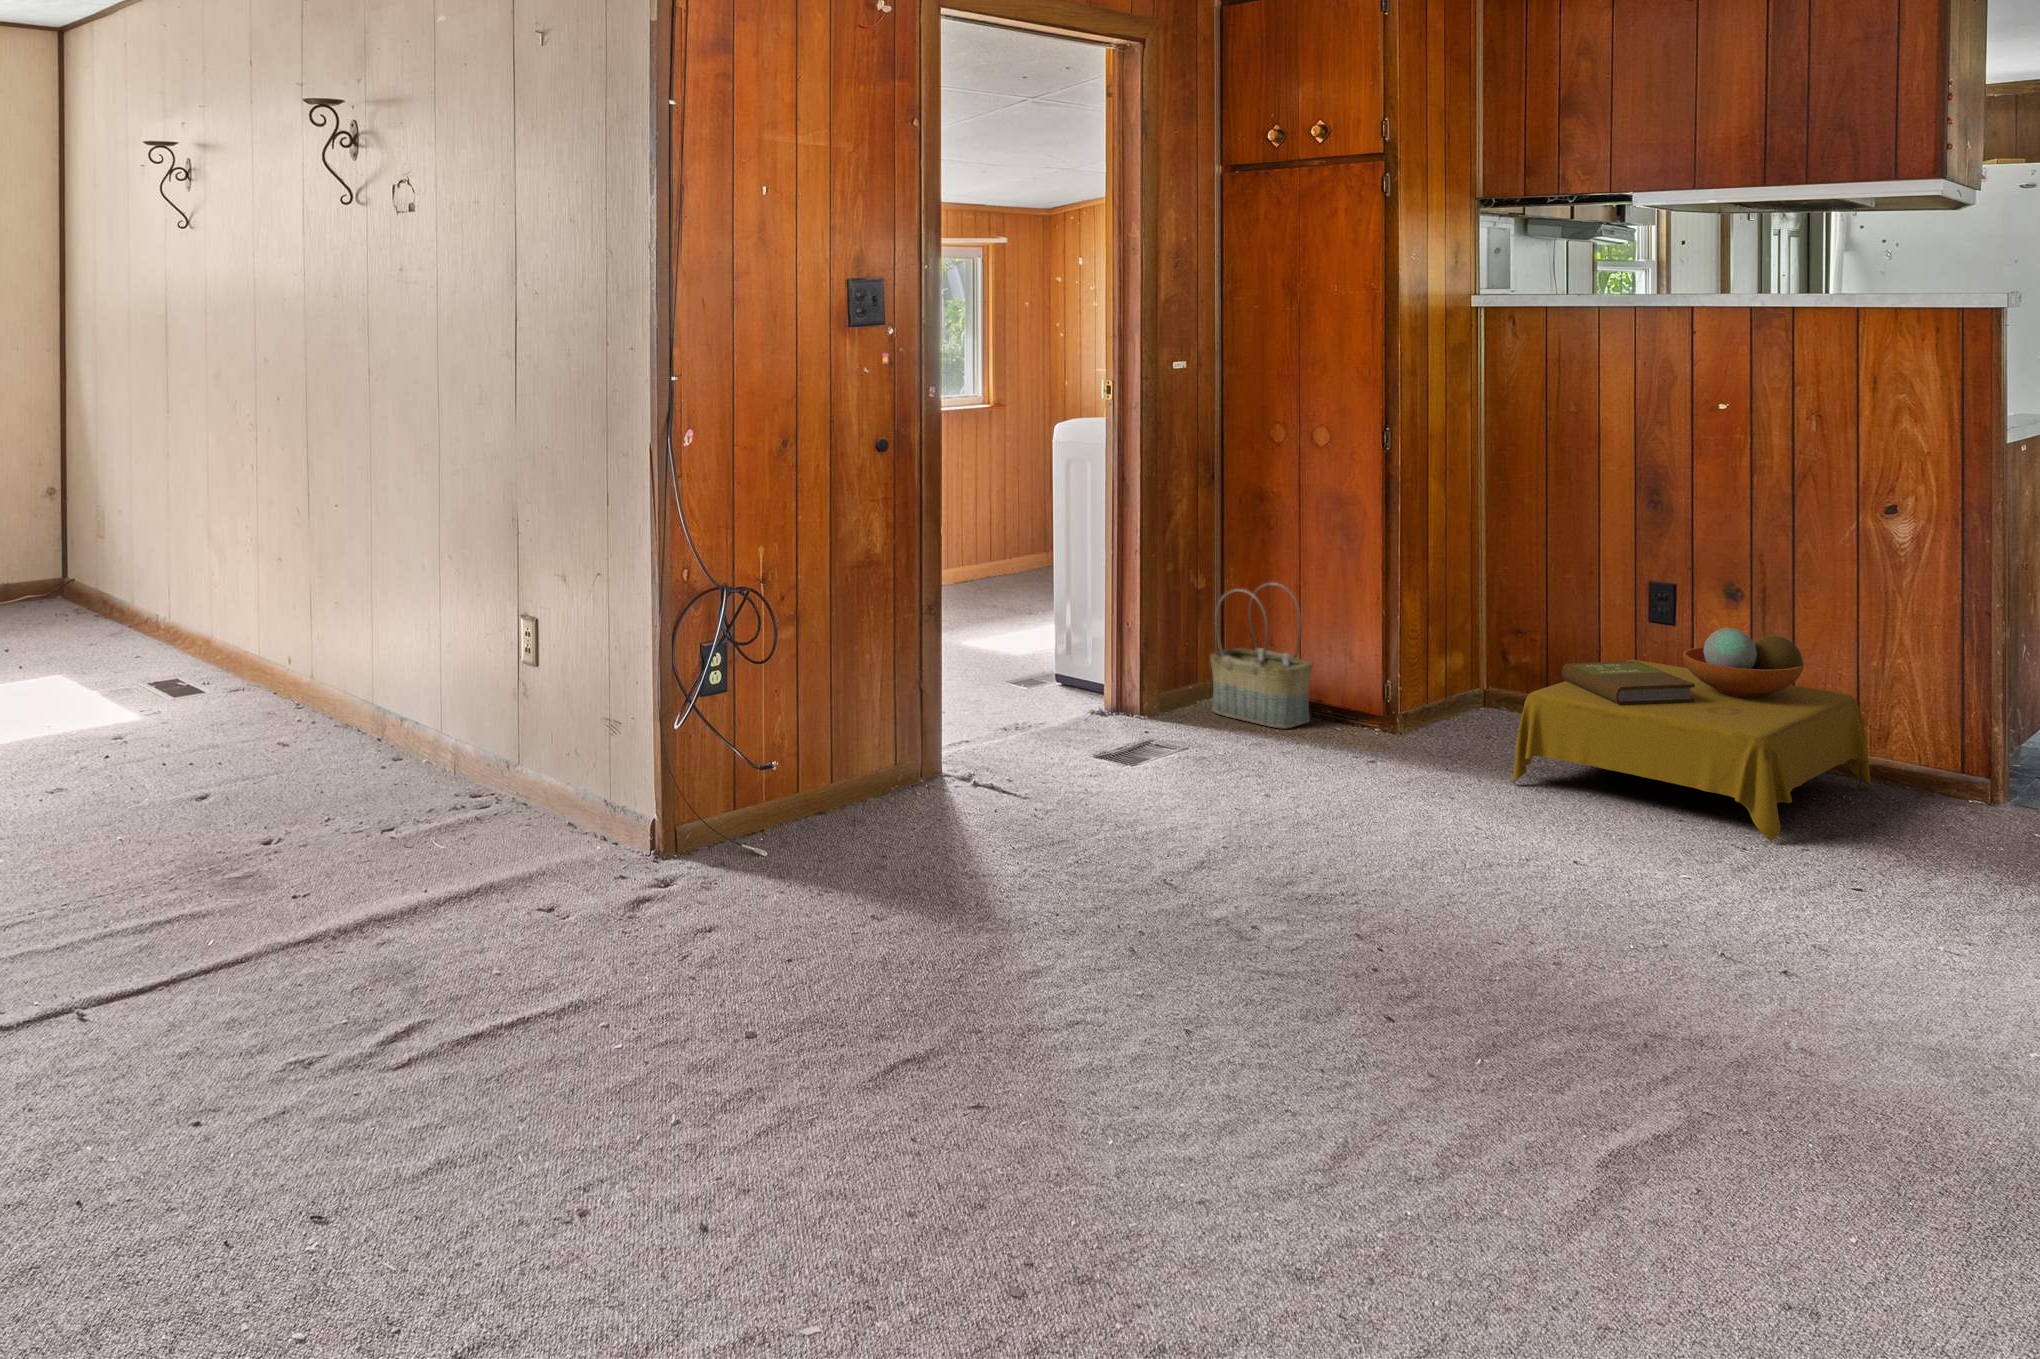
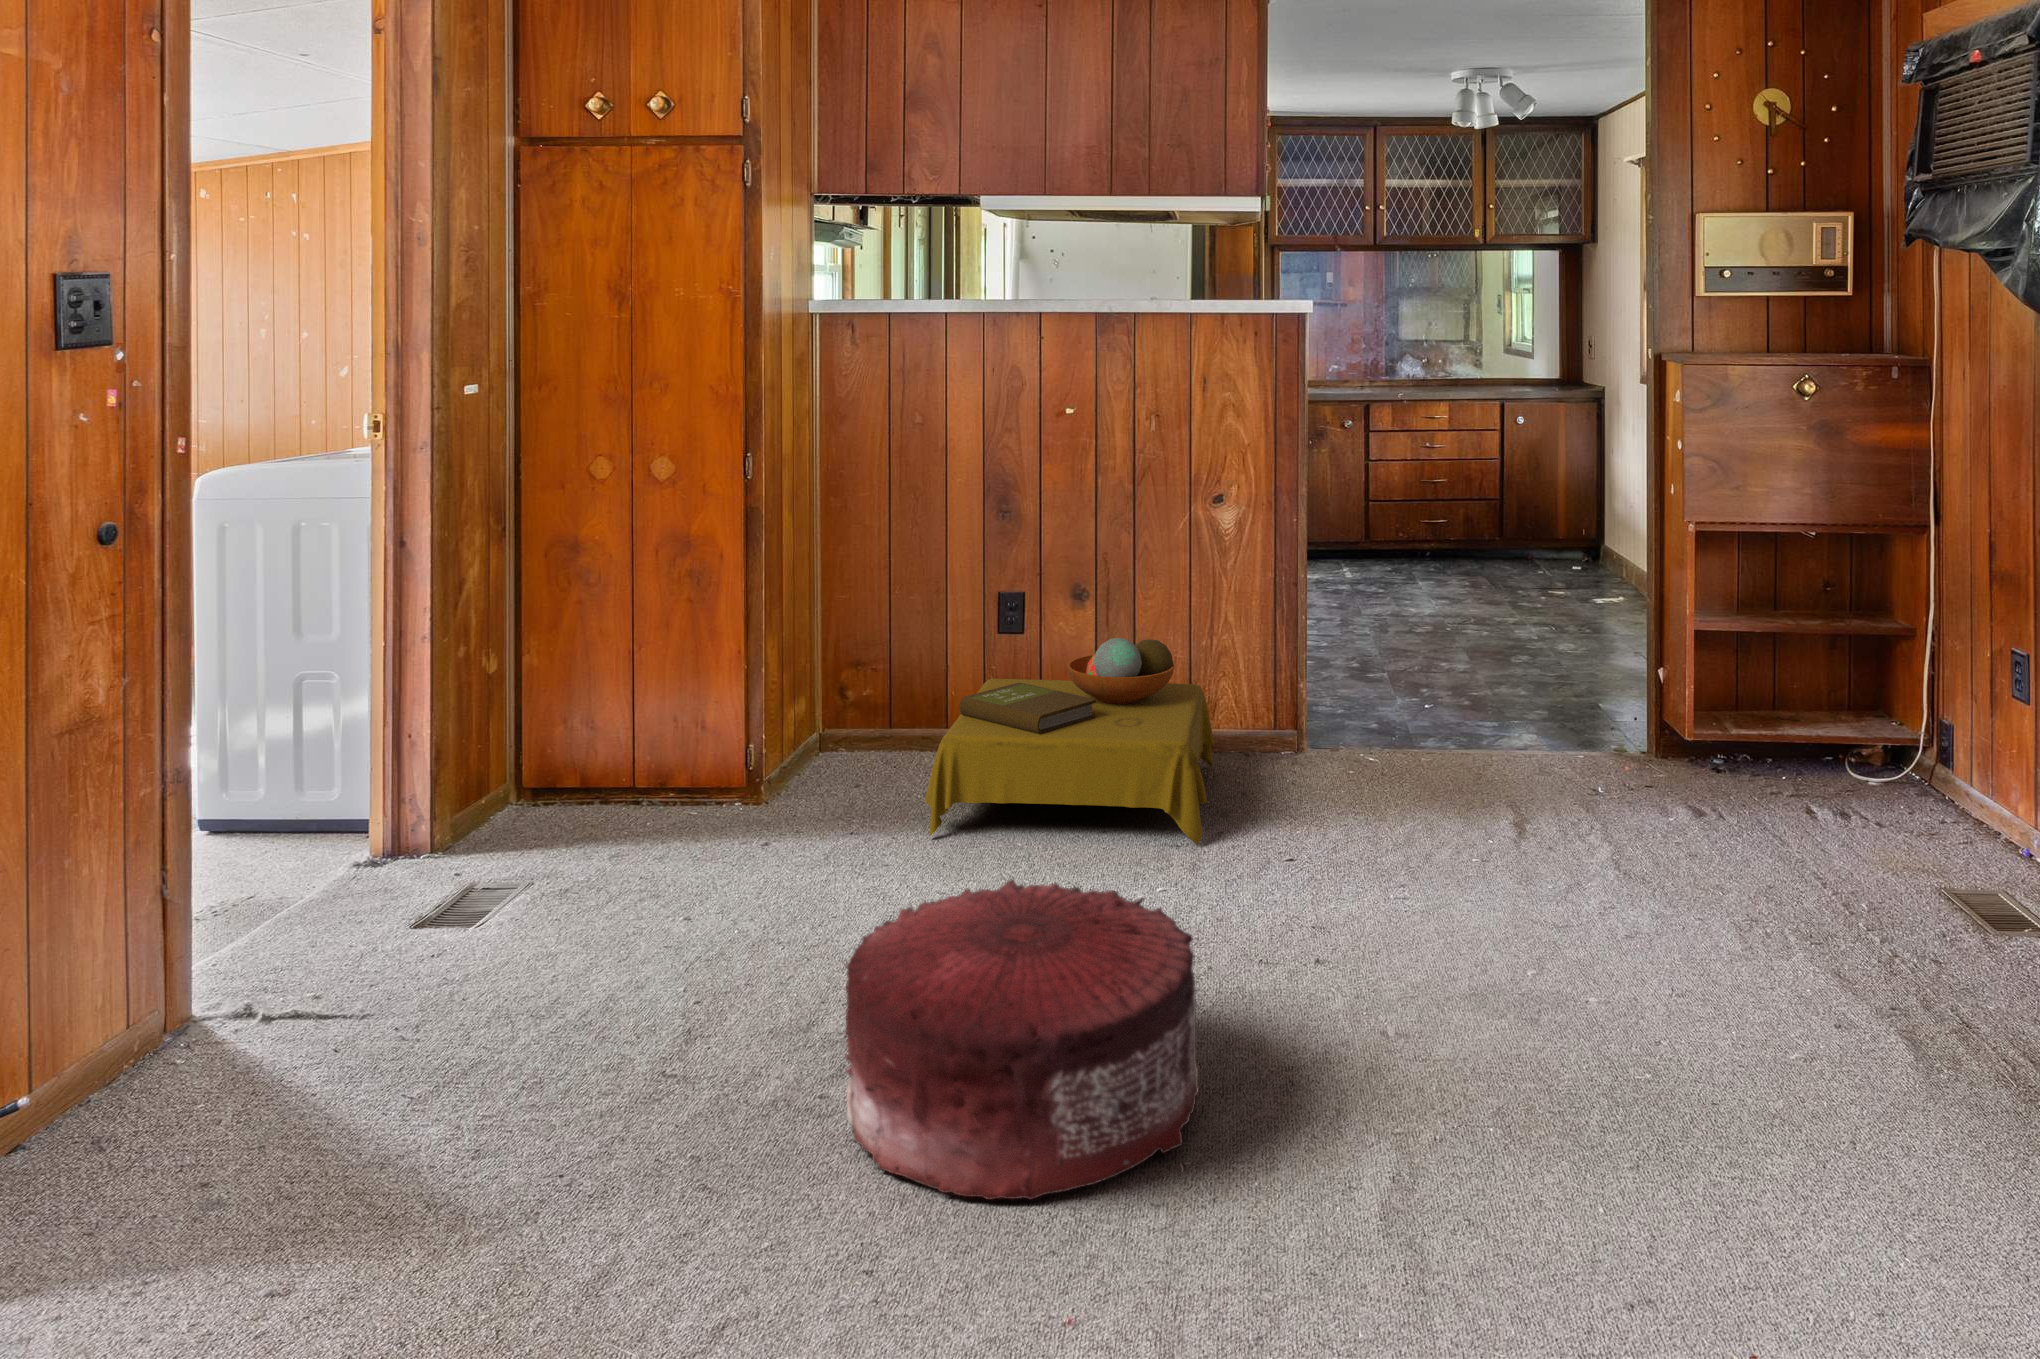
basket: present [1210,583,1312,728] -> none [518,649,657,827]
pouf: none [1244,783,1559,1022] -> present [845,879,1198,1200]

